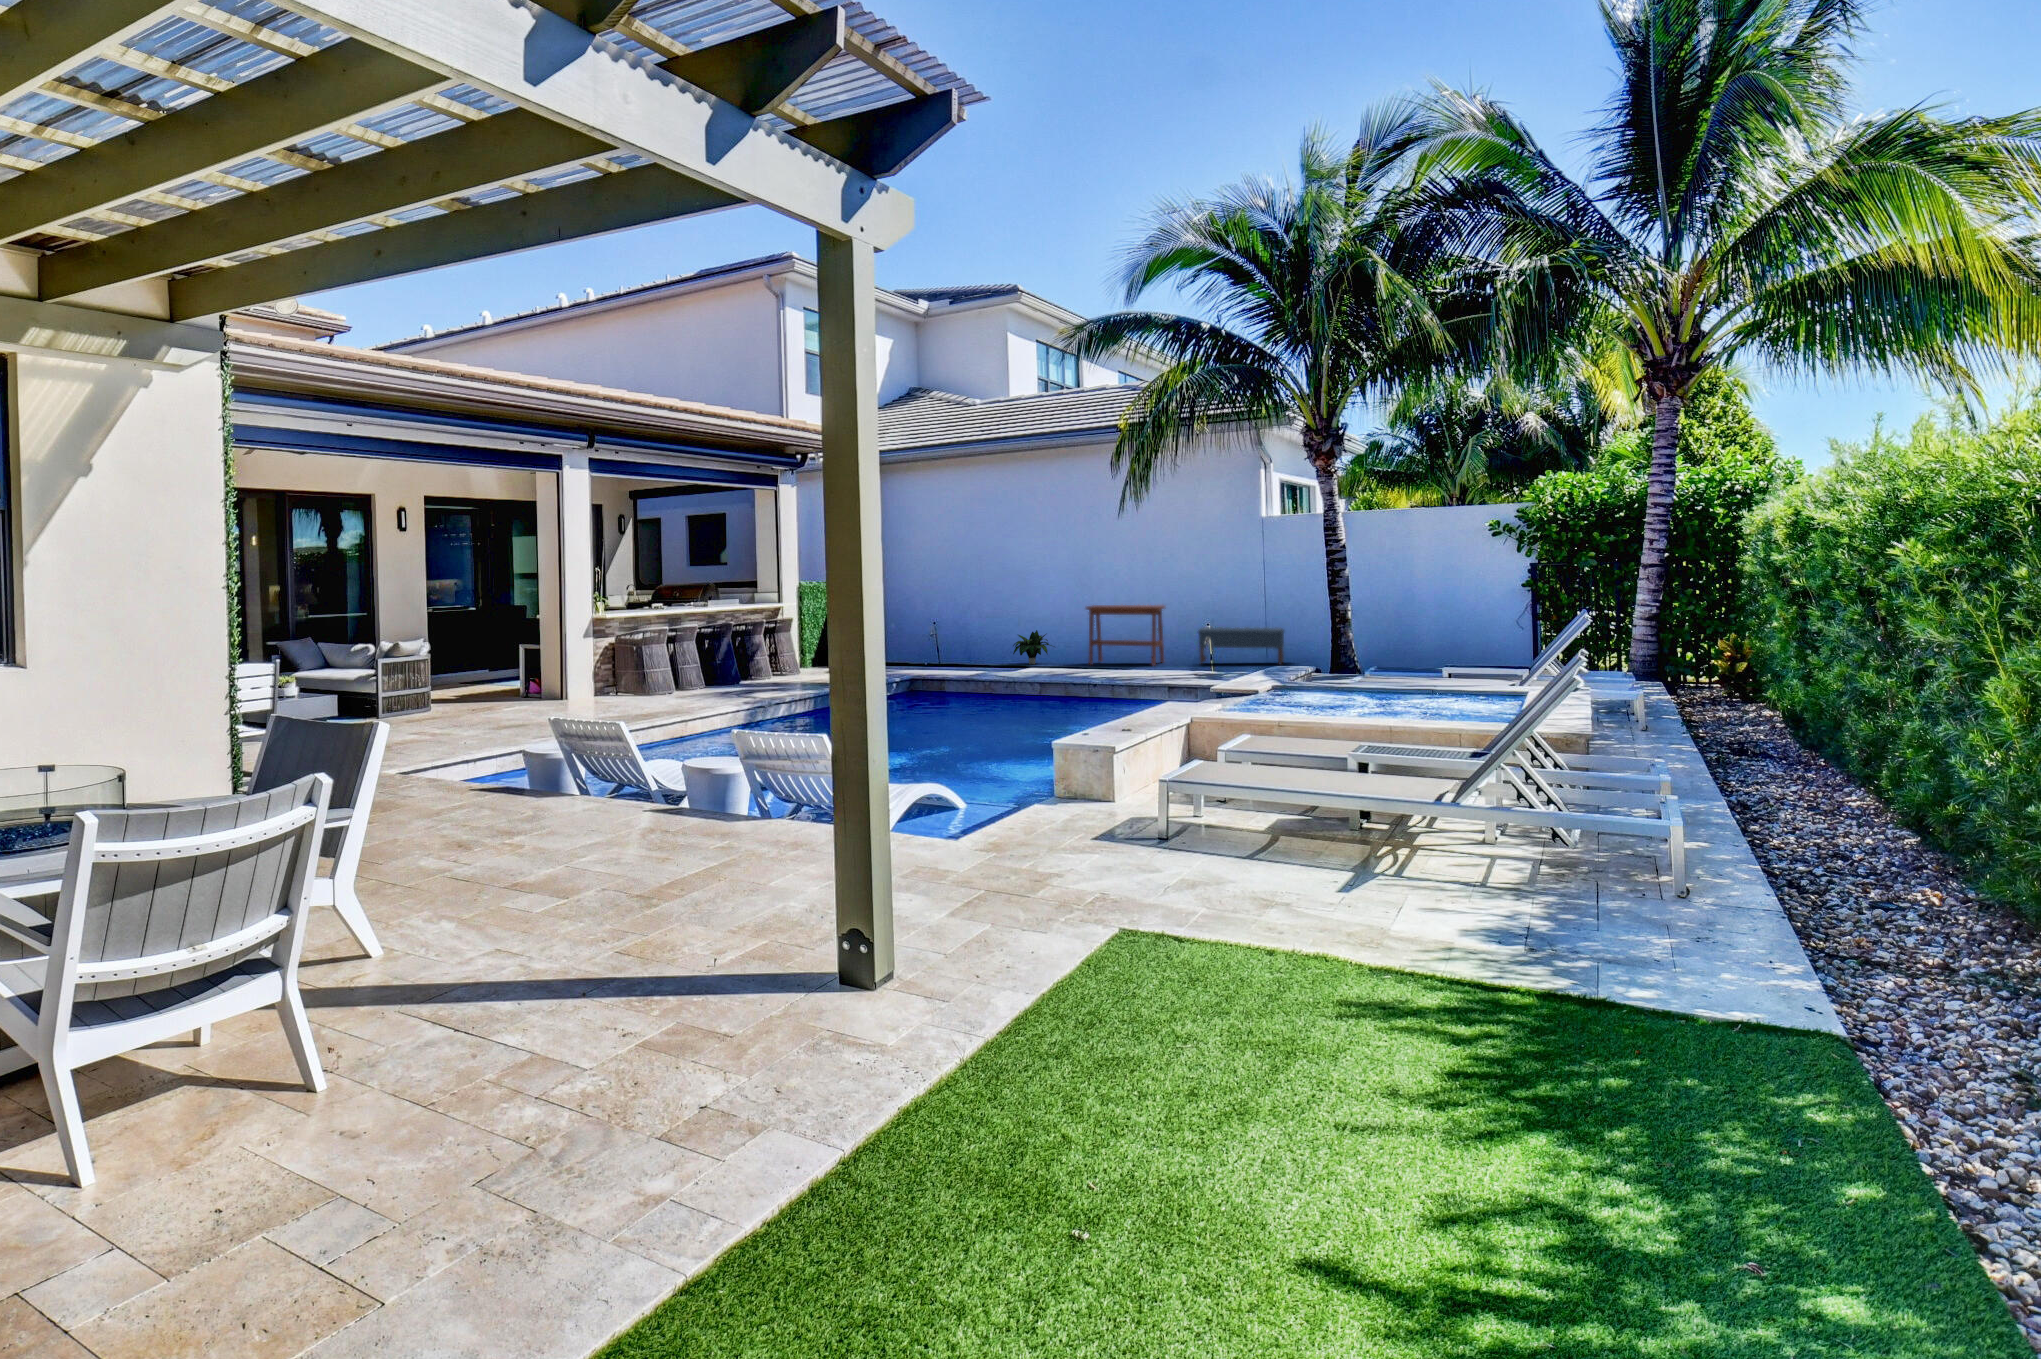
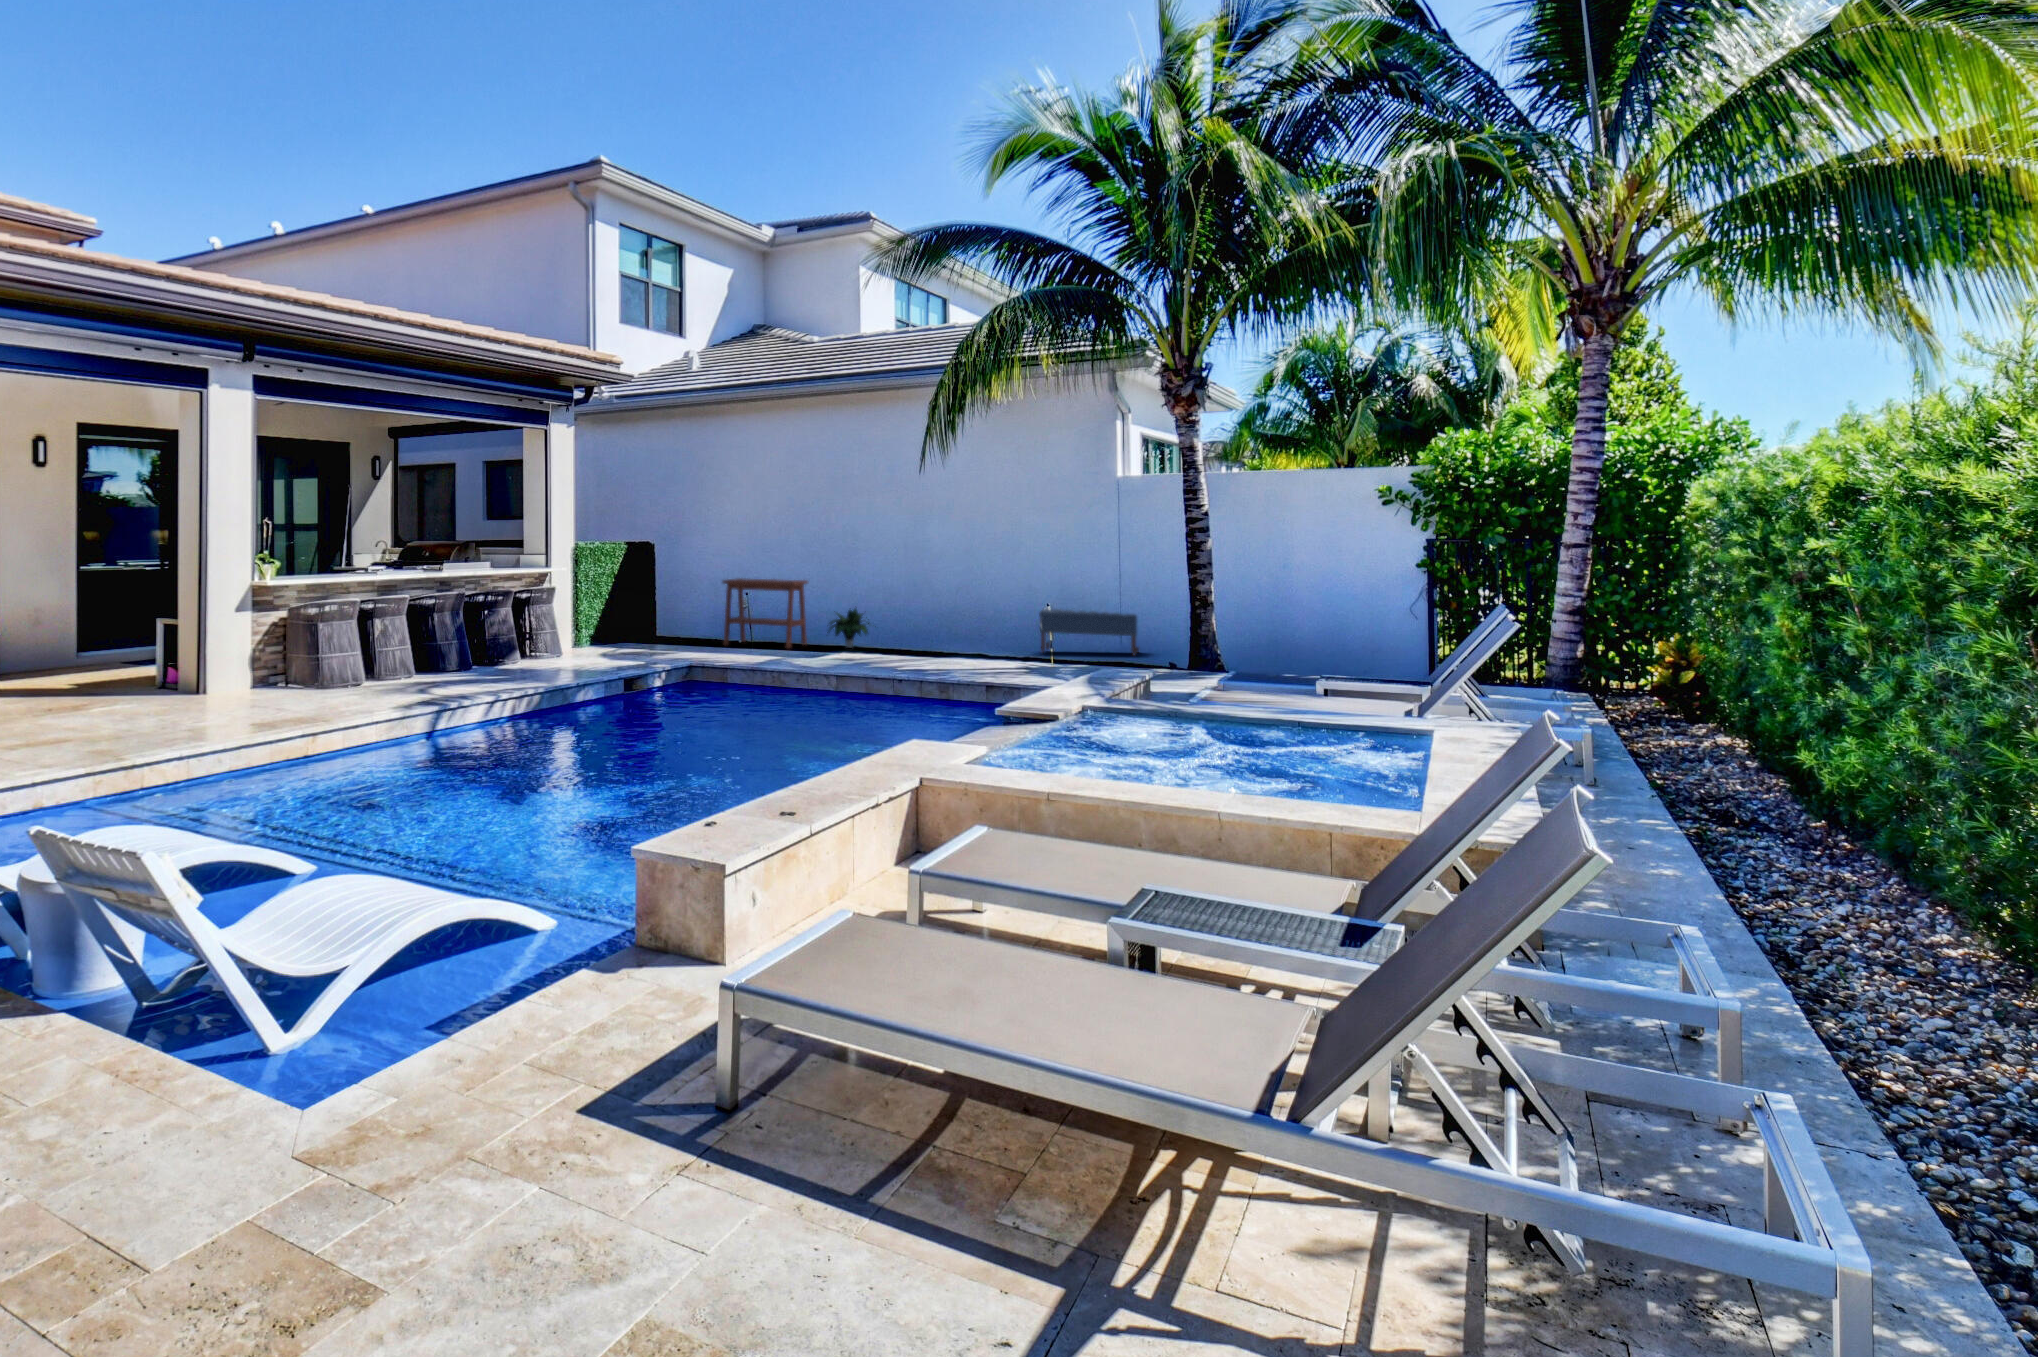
side table: present [1086,605,1165,666] -> present [723,578,808,648]

